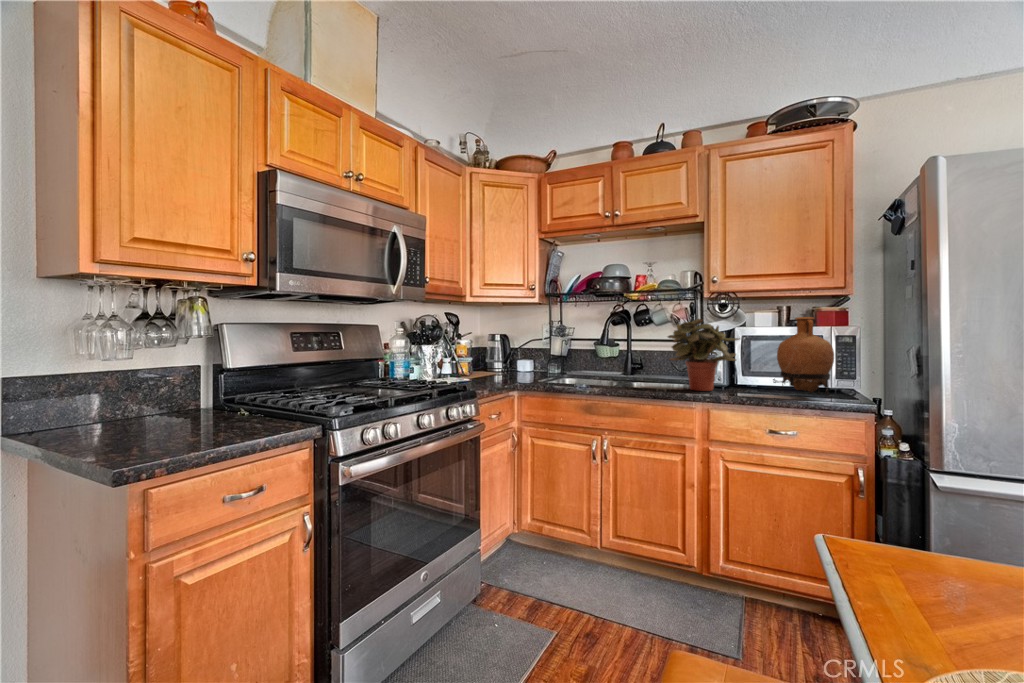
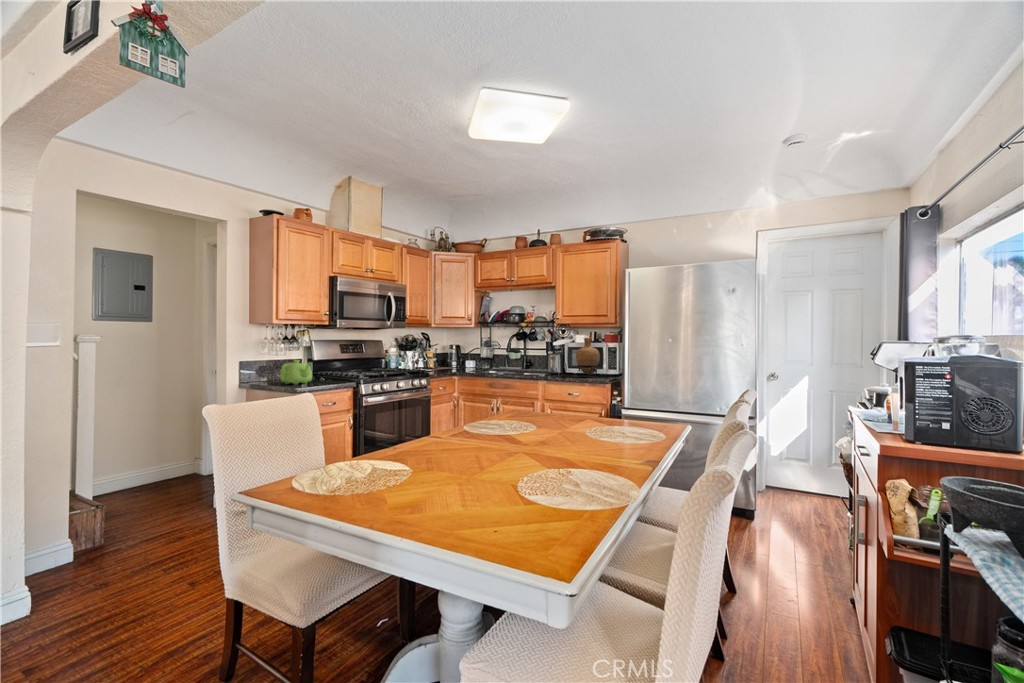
potted plant: present [668,319,740,391] -> none [530,338,567,375]
teapot: none [100,373,203,442] -> present [280,360,312,384]

